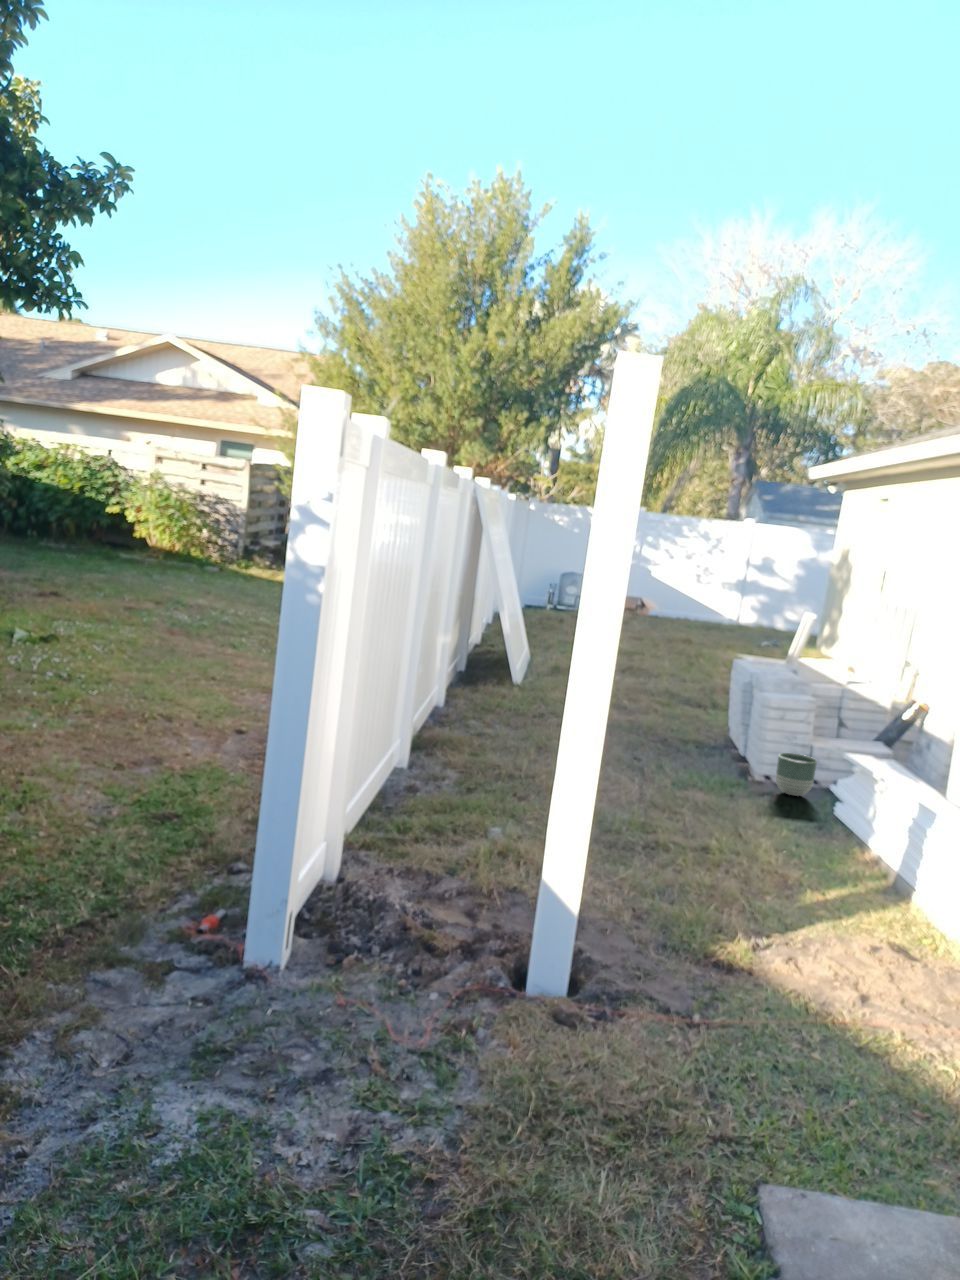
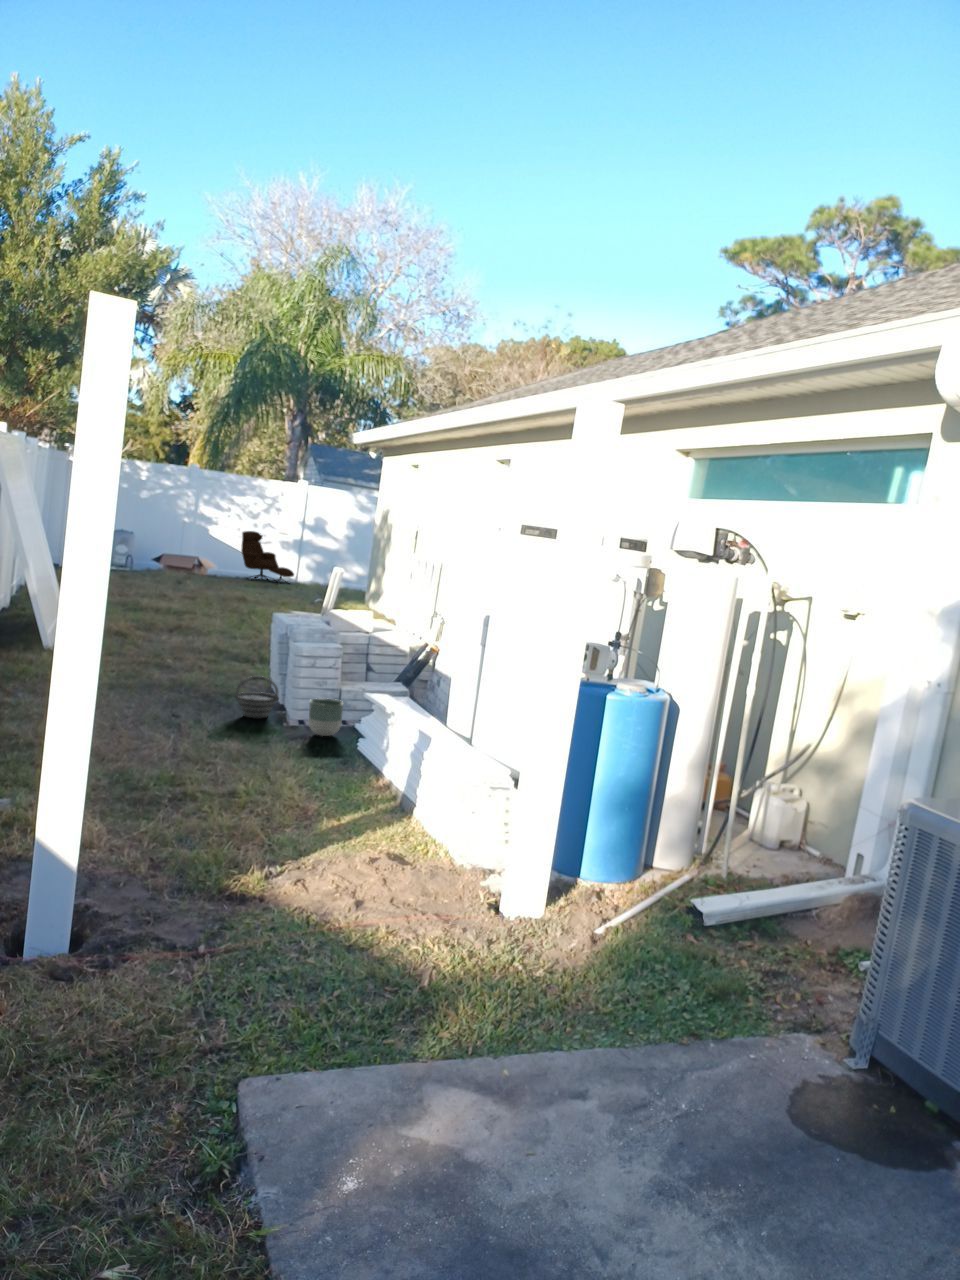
lounge chair: none [679,566,733,624] -> present [241,531,294,583]
bucket: none [694,722,741,768] -> present [235,676,279,719]

